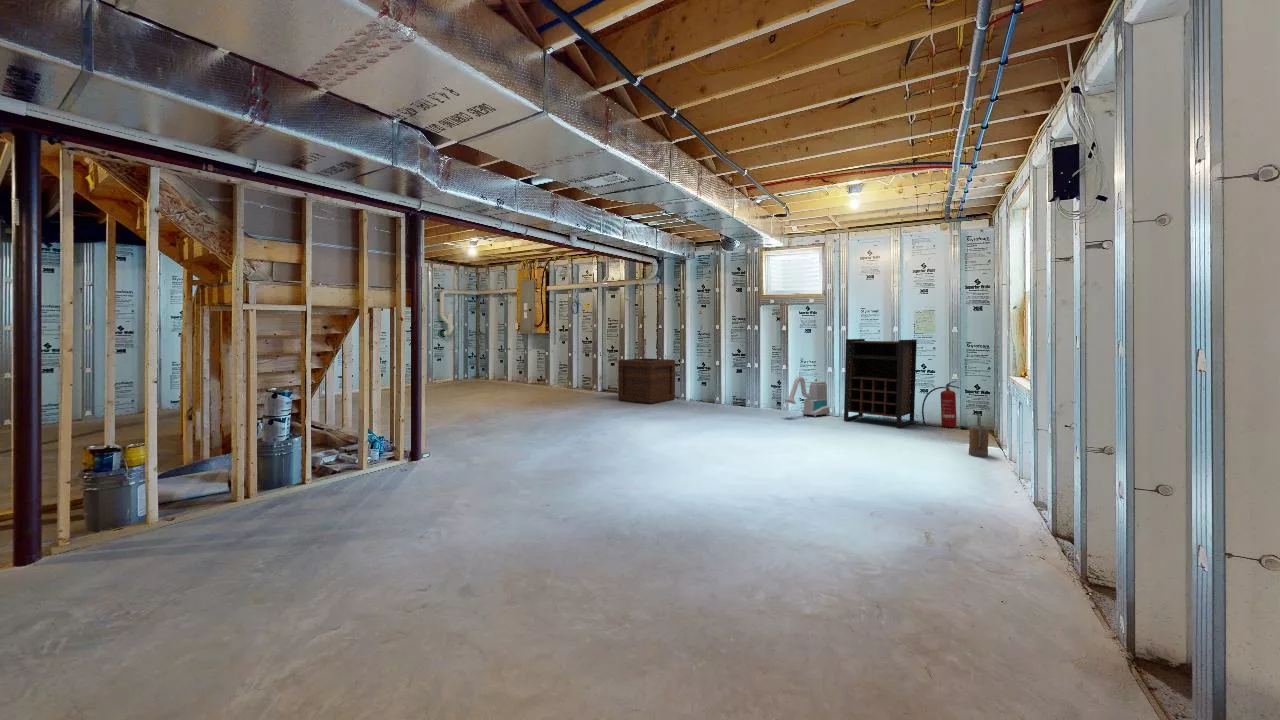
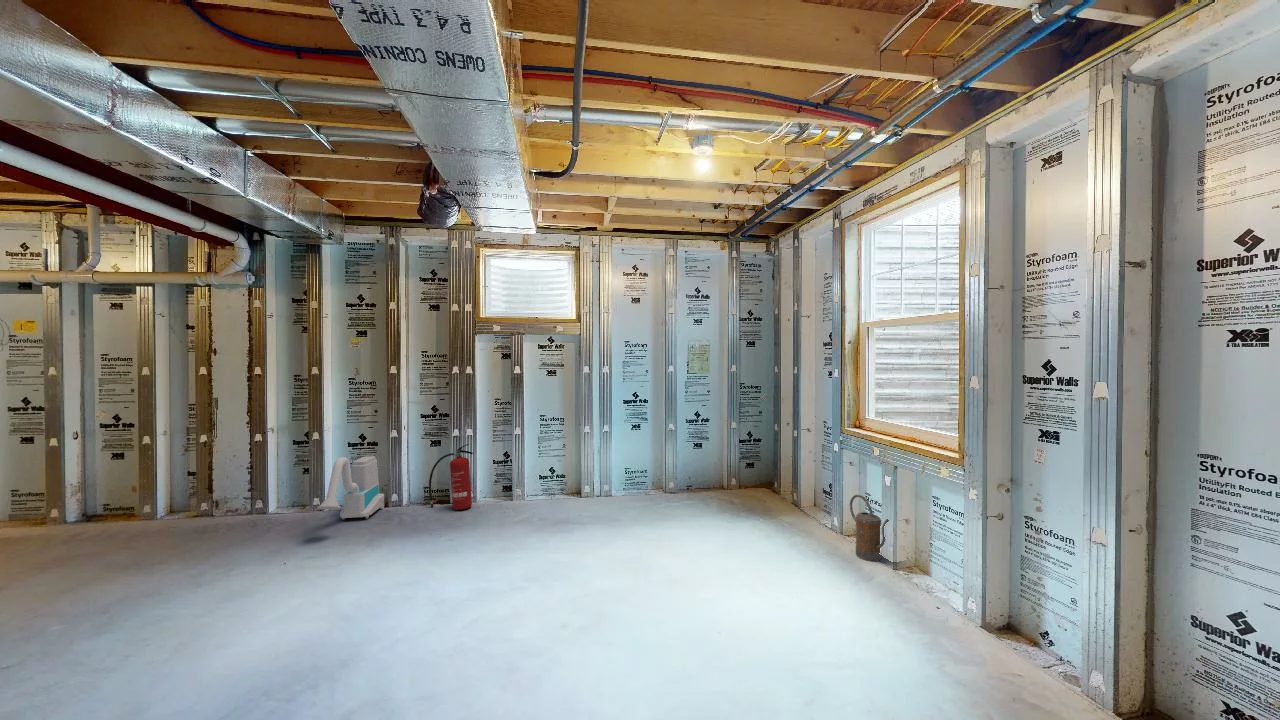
shelving unit: present [844,339,917,428] -> none [626,385,707,511]
wooden crate: present [618,358,675,404] -> none [130,435,298,548]
vacuum cleaner: present [785,376,830,417] -> present [317,456,384,520]
fire extinguisher: present [922,381,959,427] -> present [429,444,473,510]

